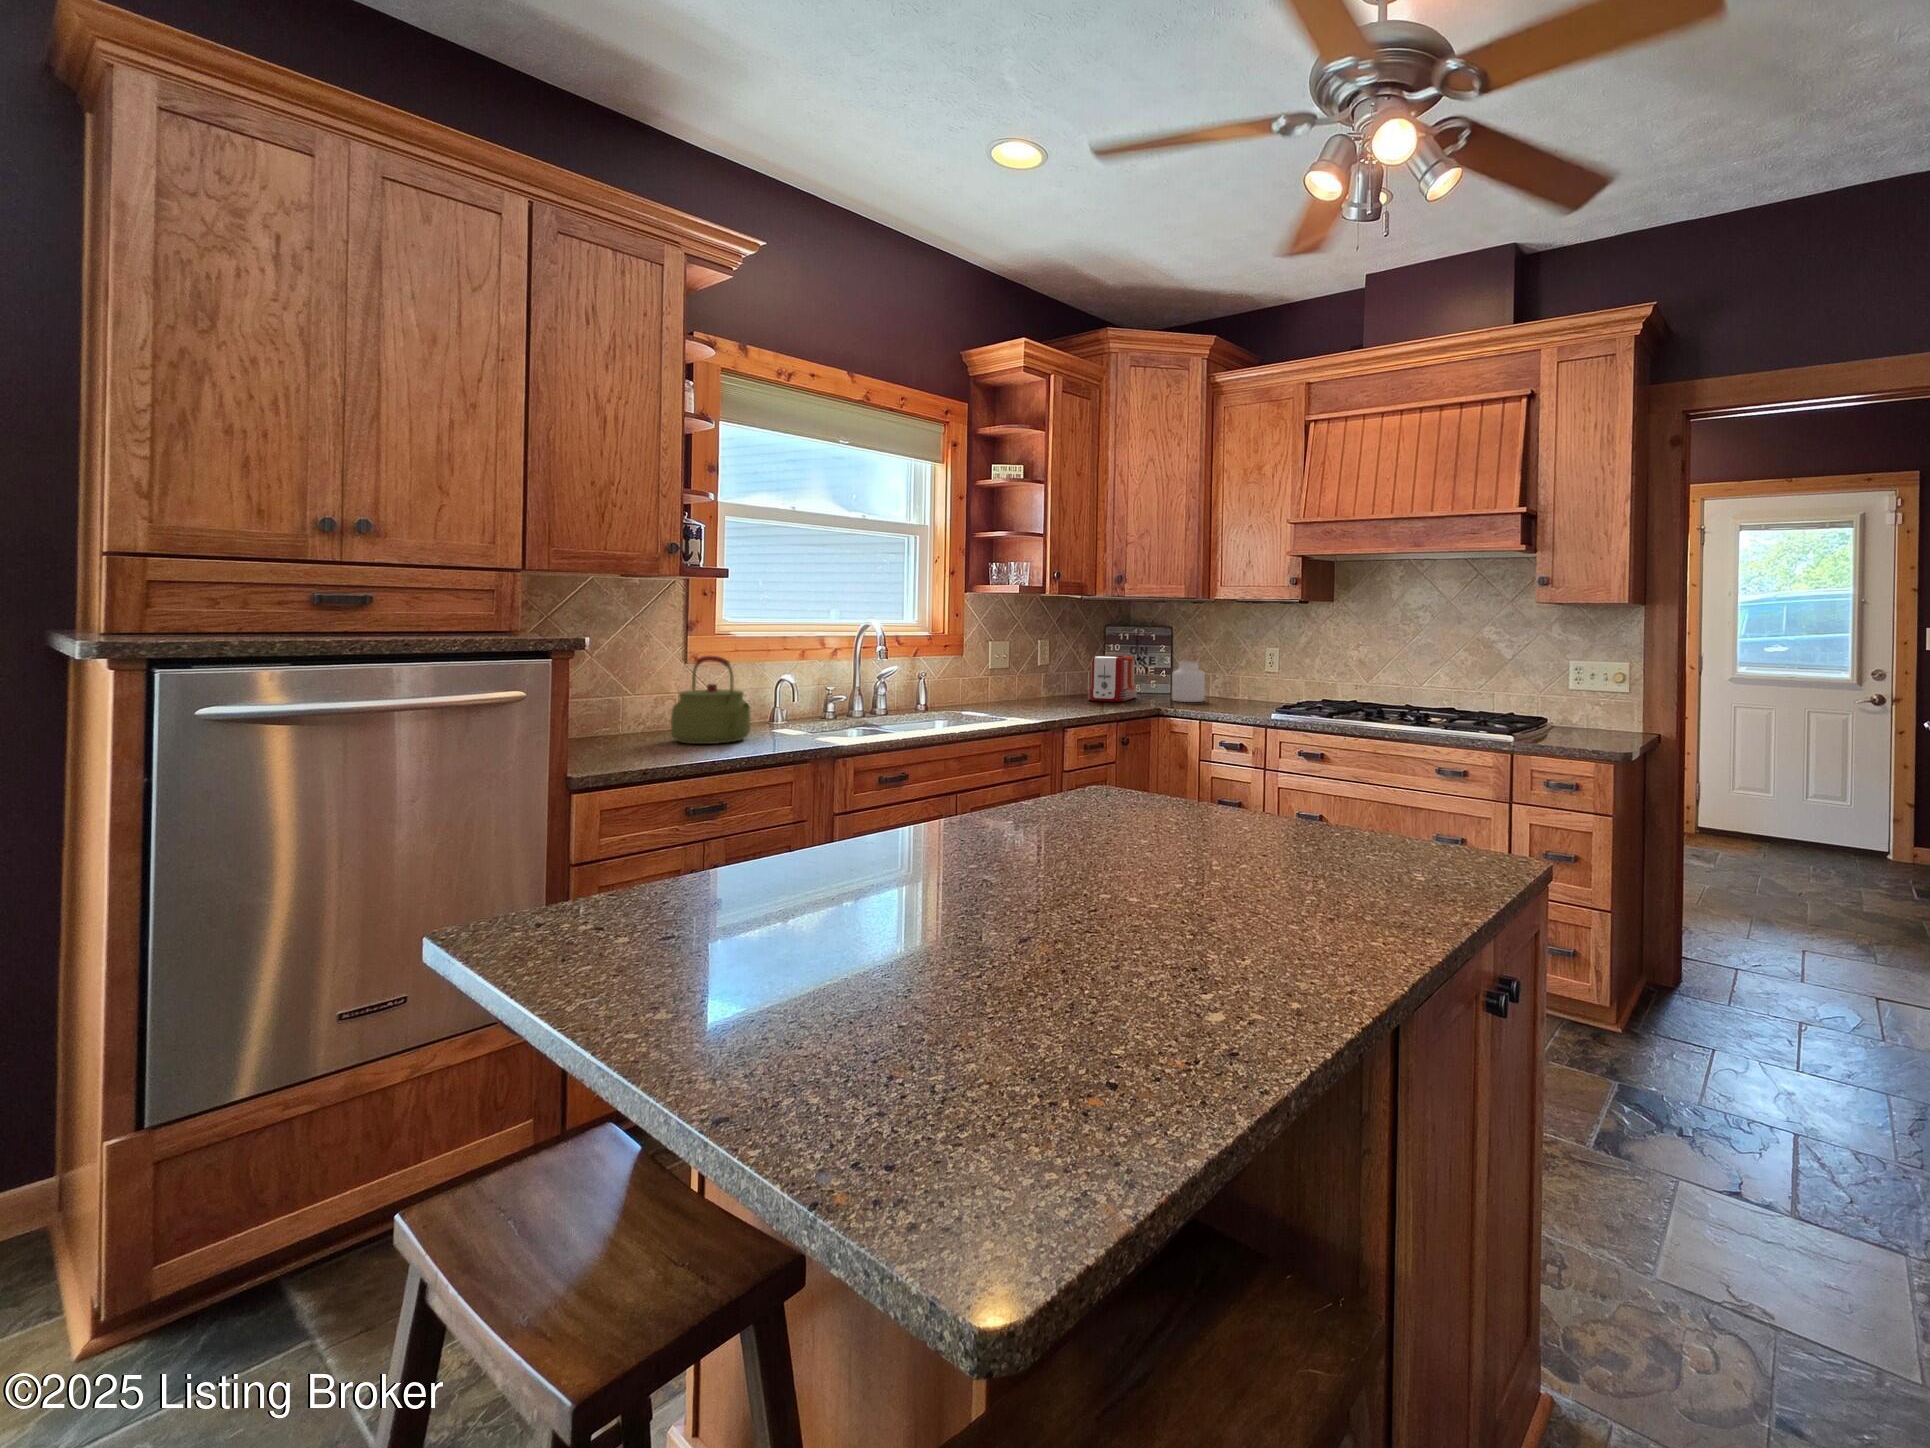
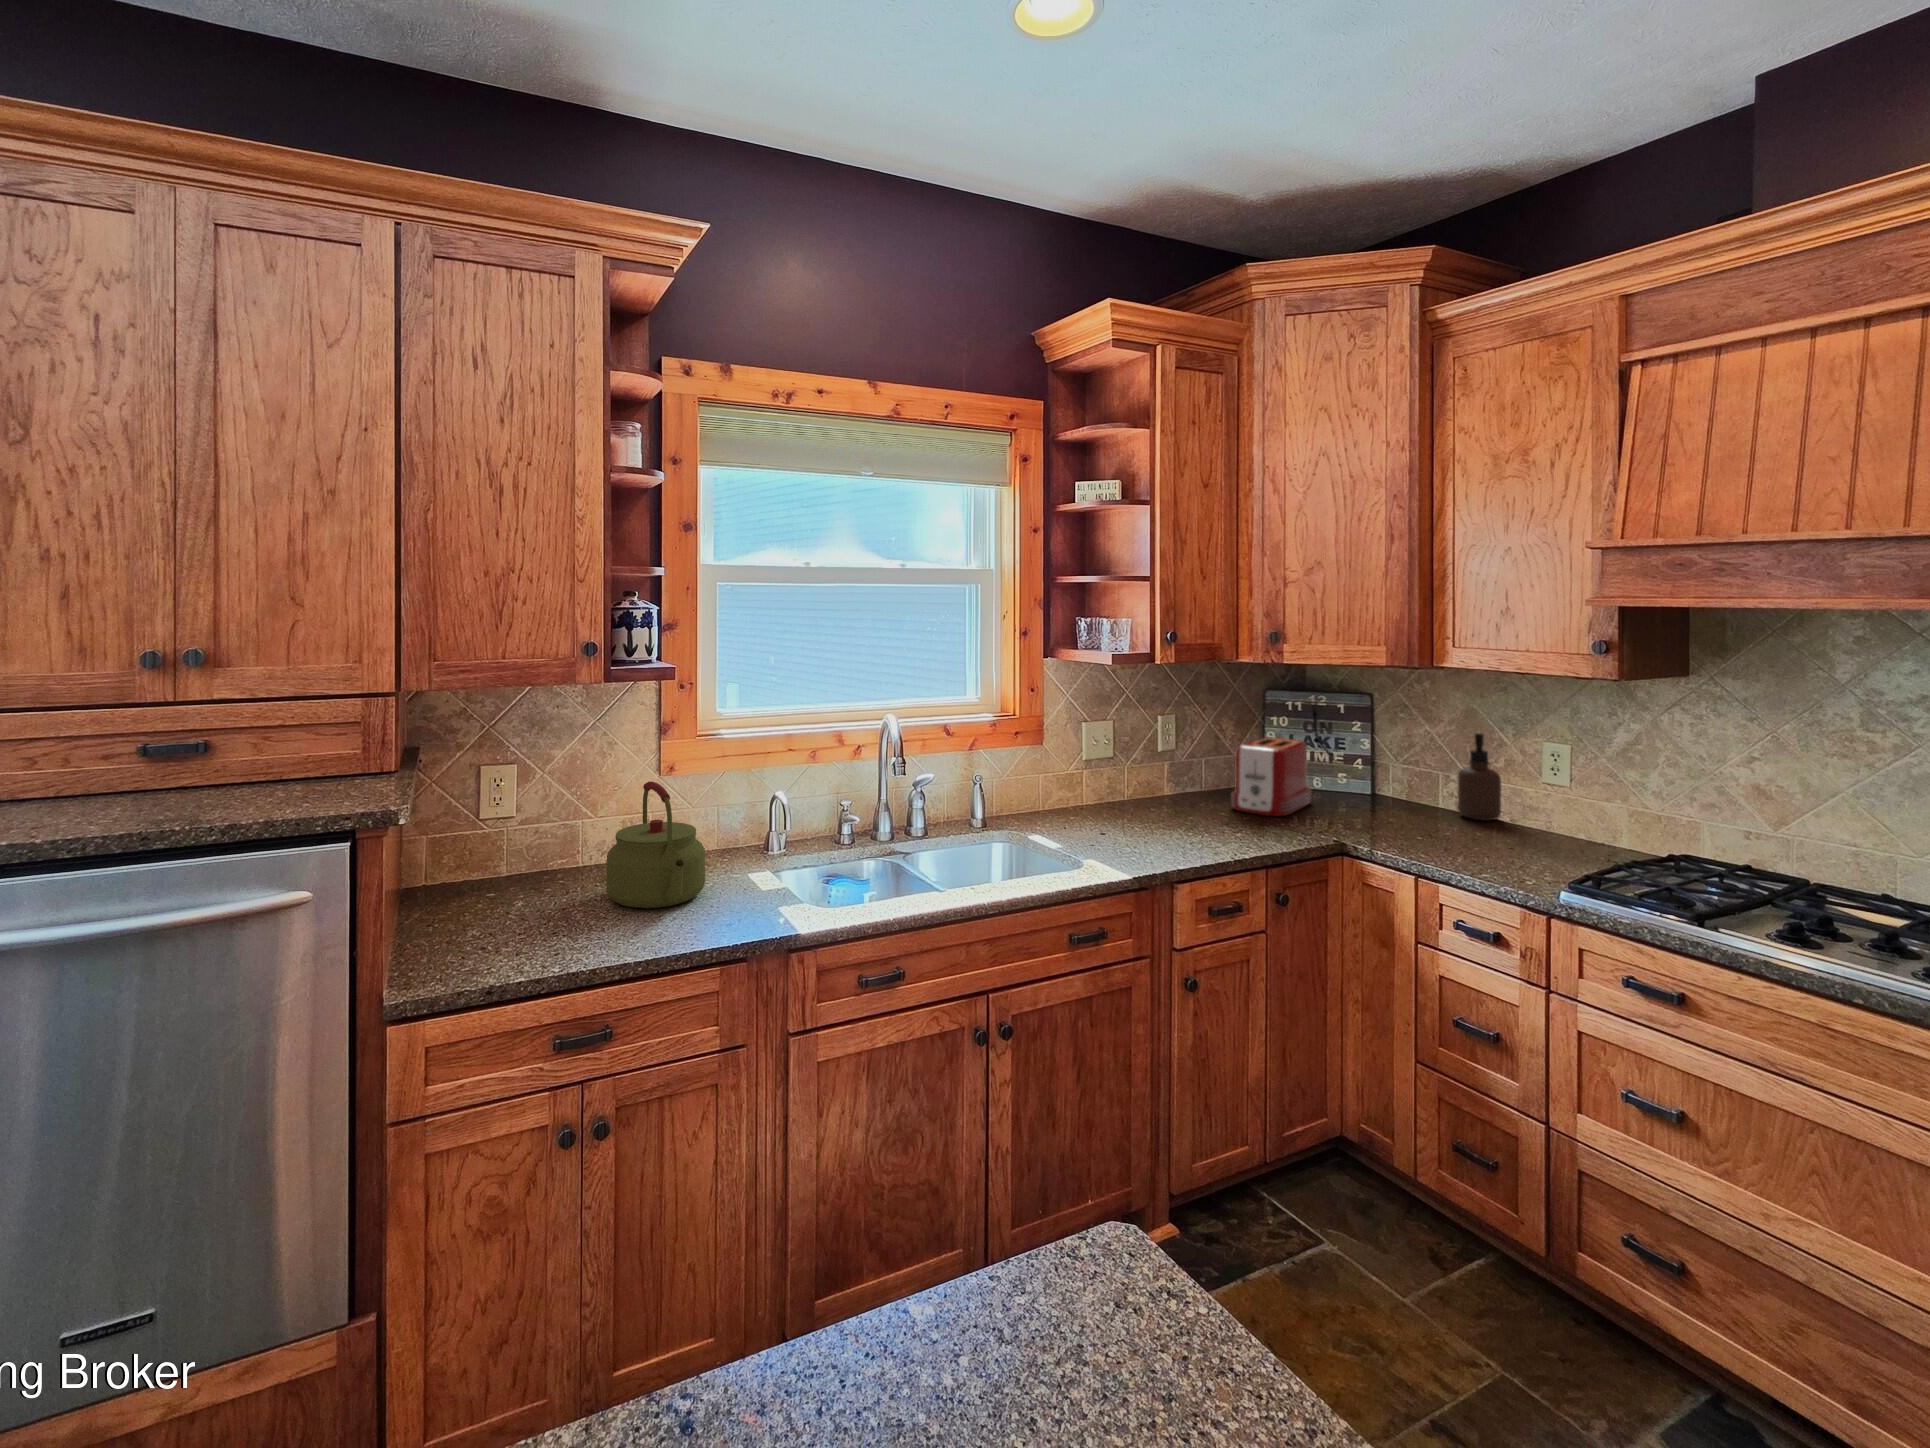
soap dispenser: none [1221,646,1244,699] -> present [1458,733,1501,821]
jar: present [1172,661,1205,702] -> none [1369,756,1427,825]

